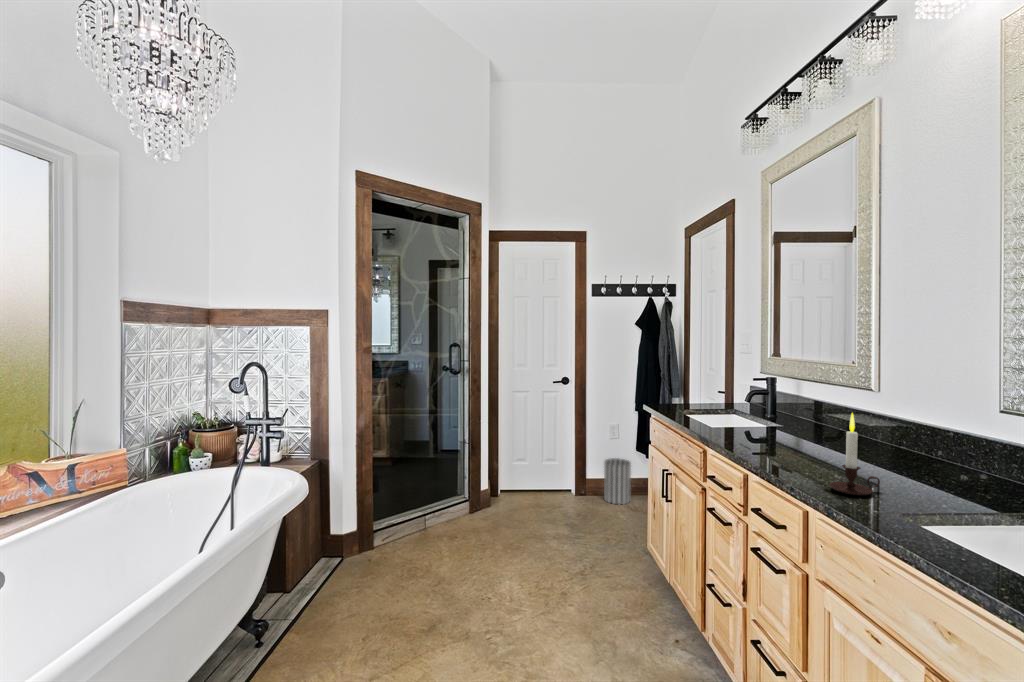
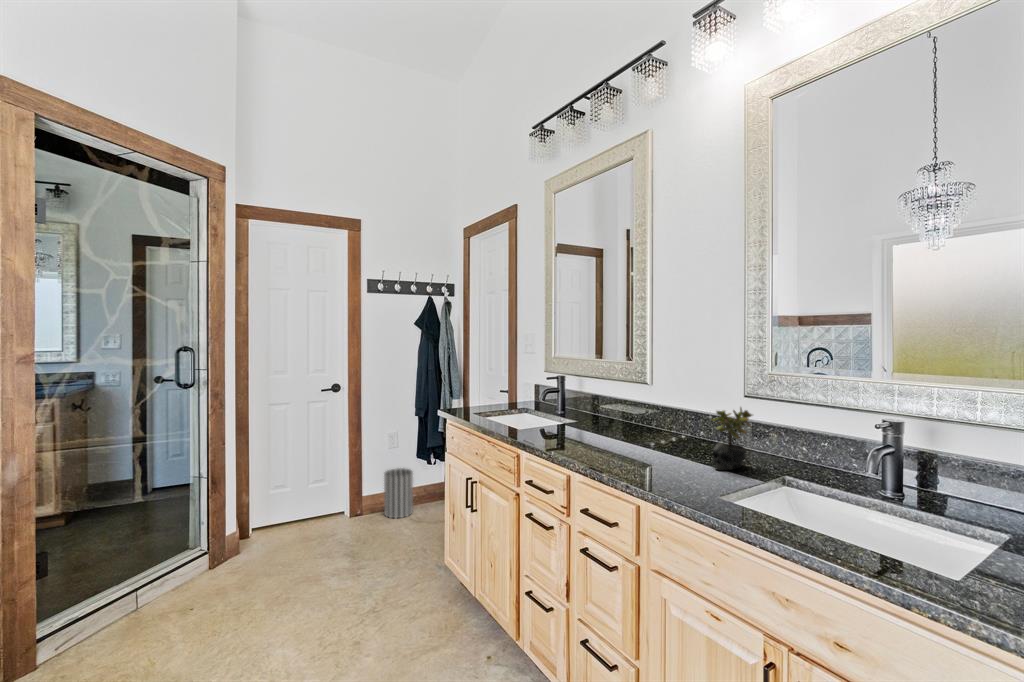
candle: present [829,413,880,495] -> none [655,409,692,485]
succulent plant: none [919,418,984,491] -> present [712,407,752,470]

